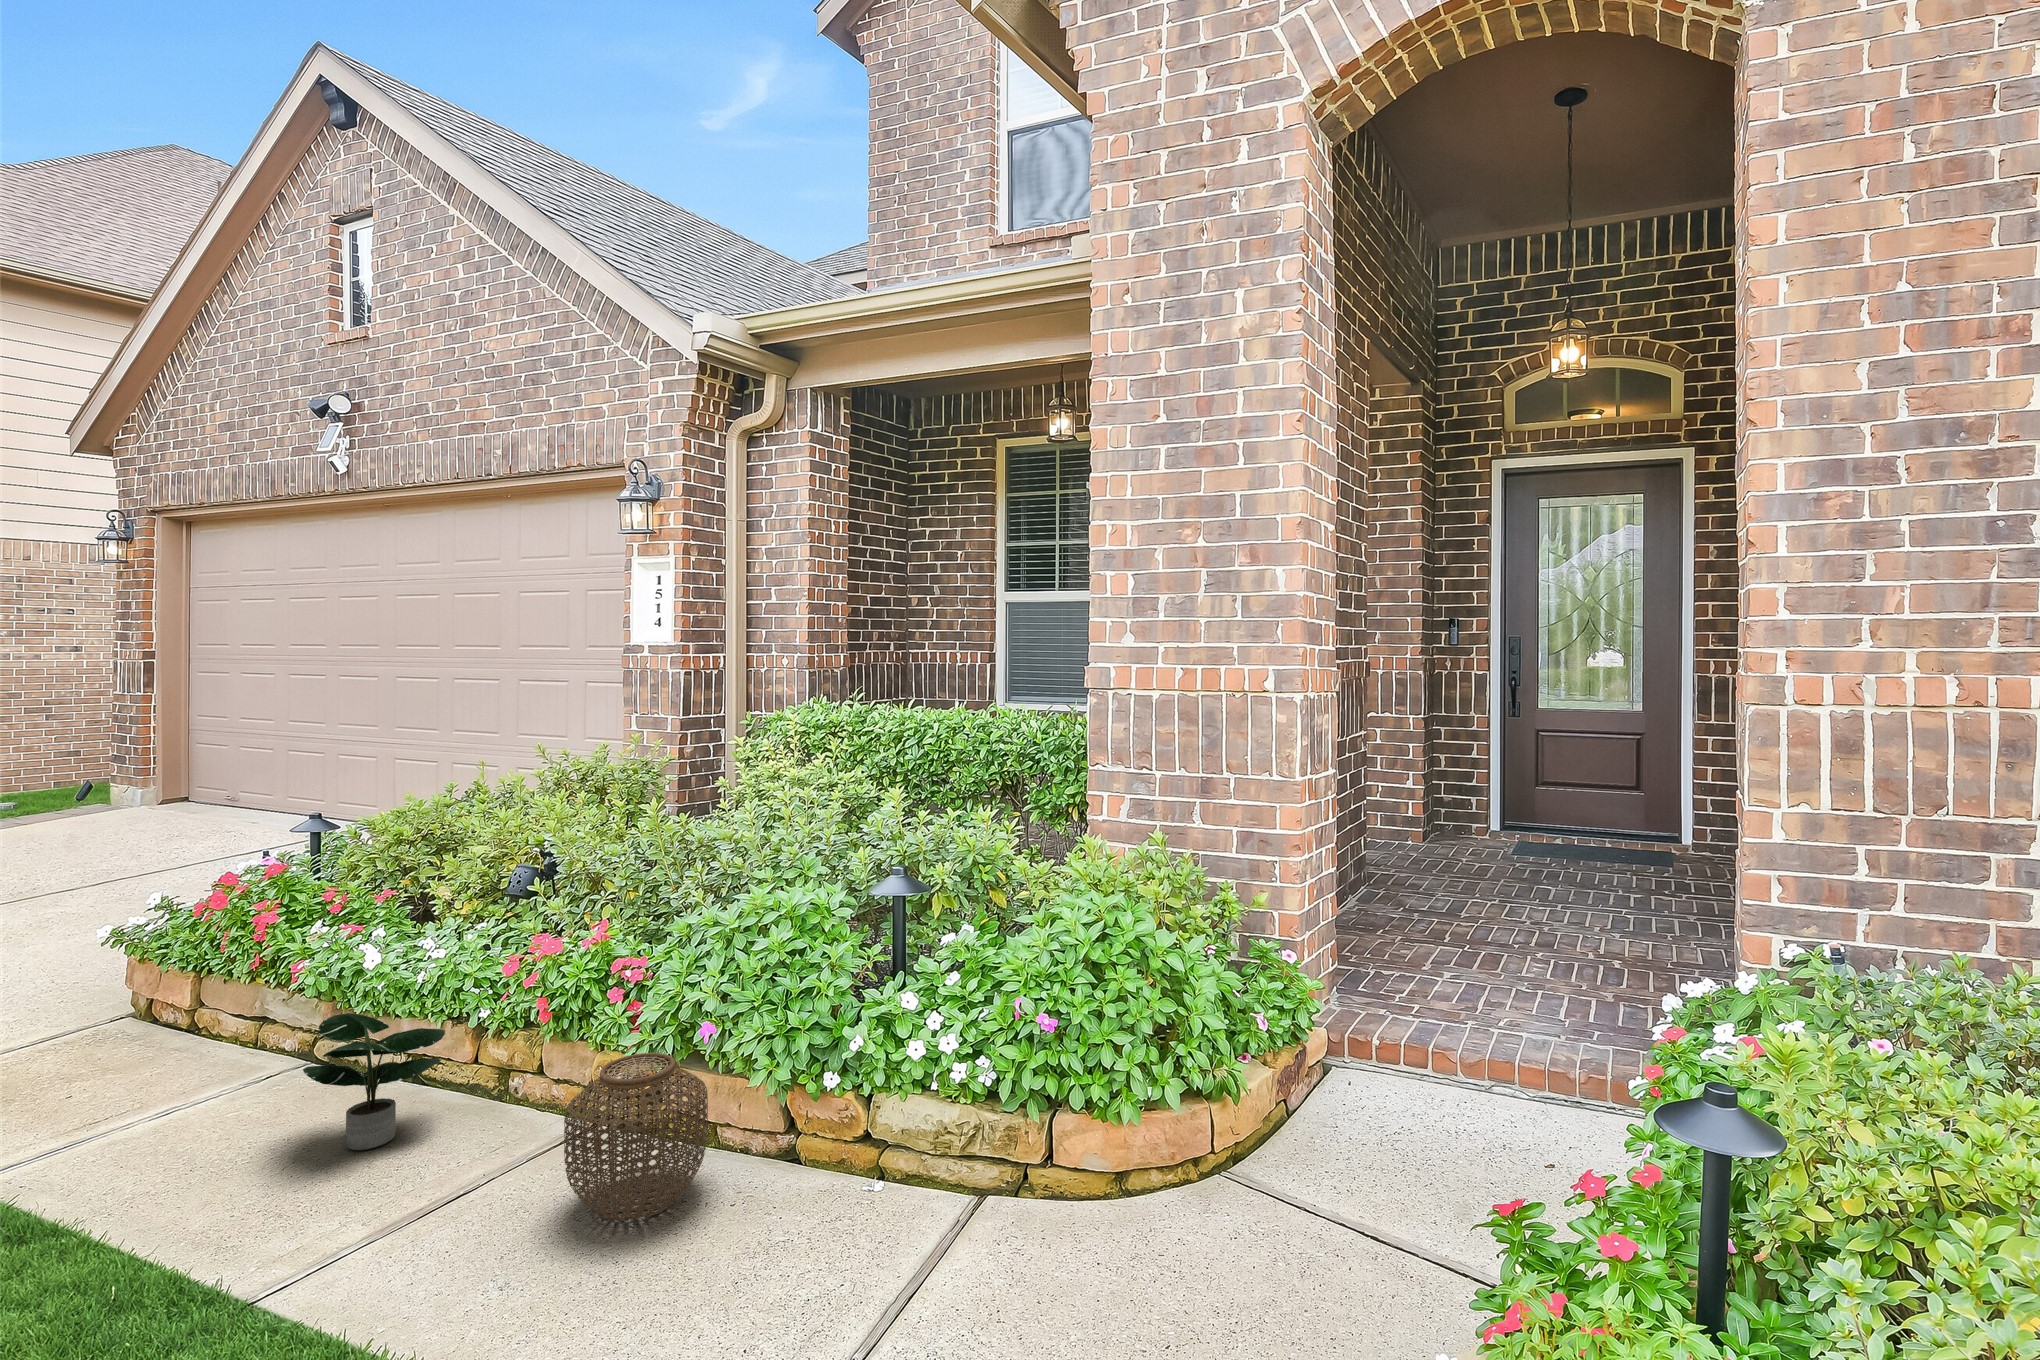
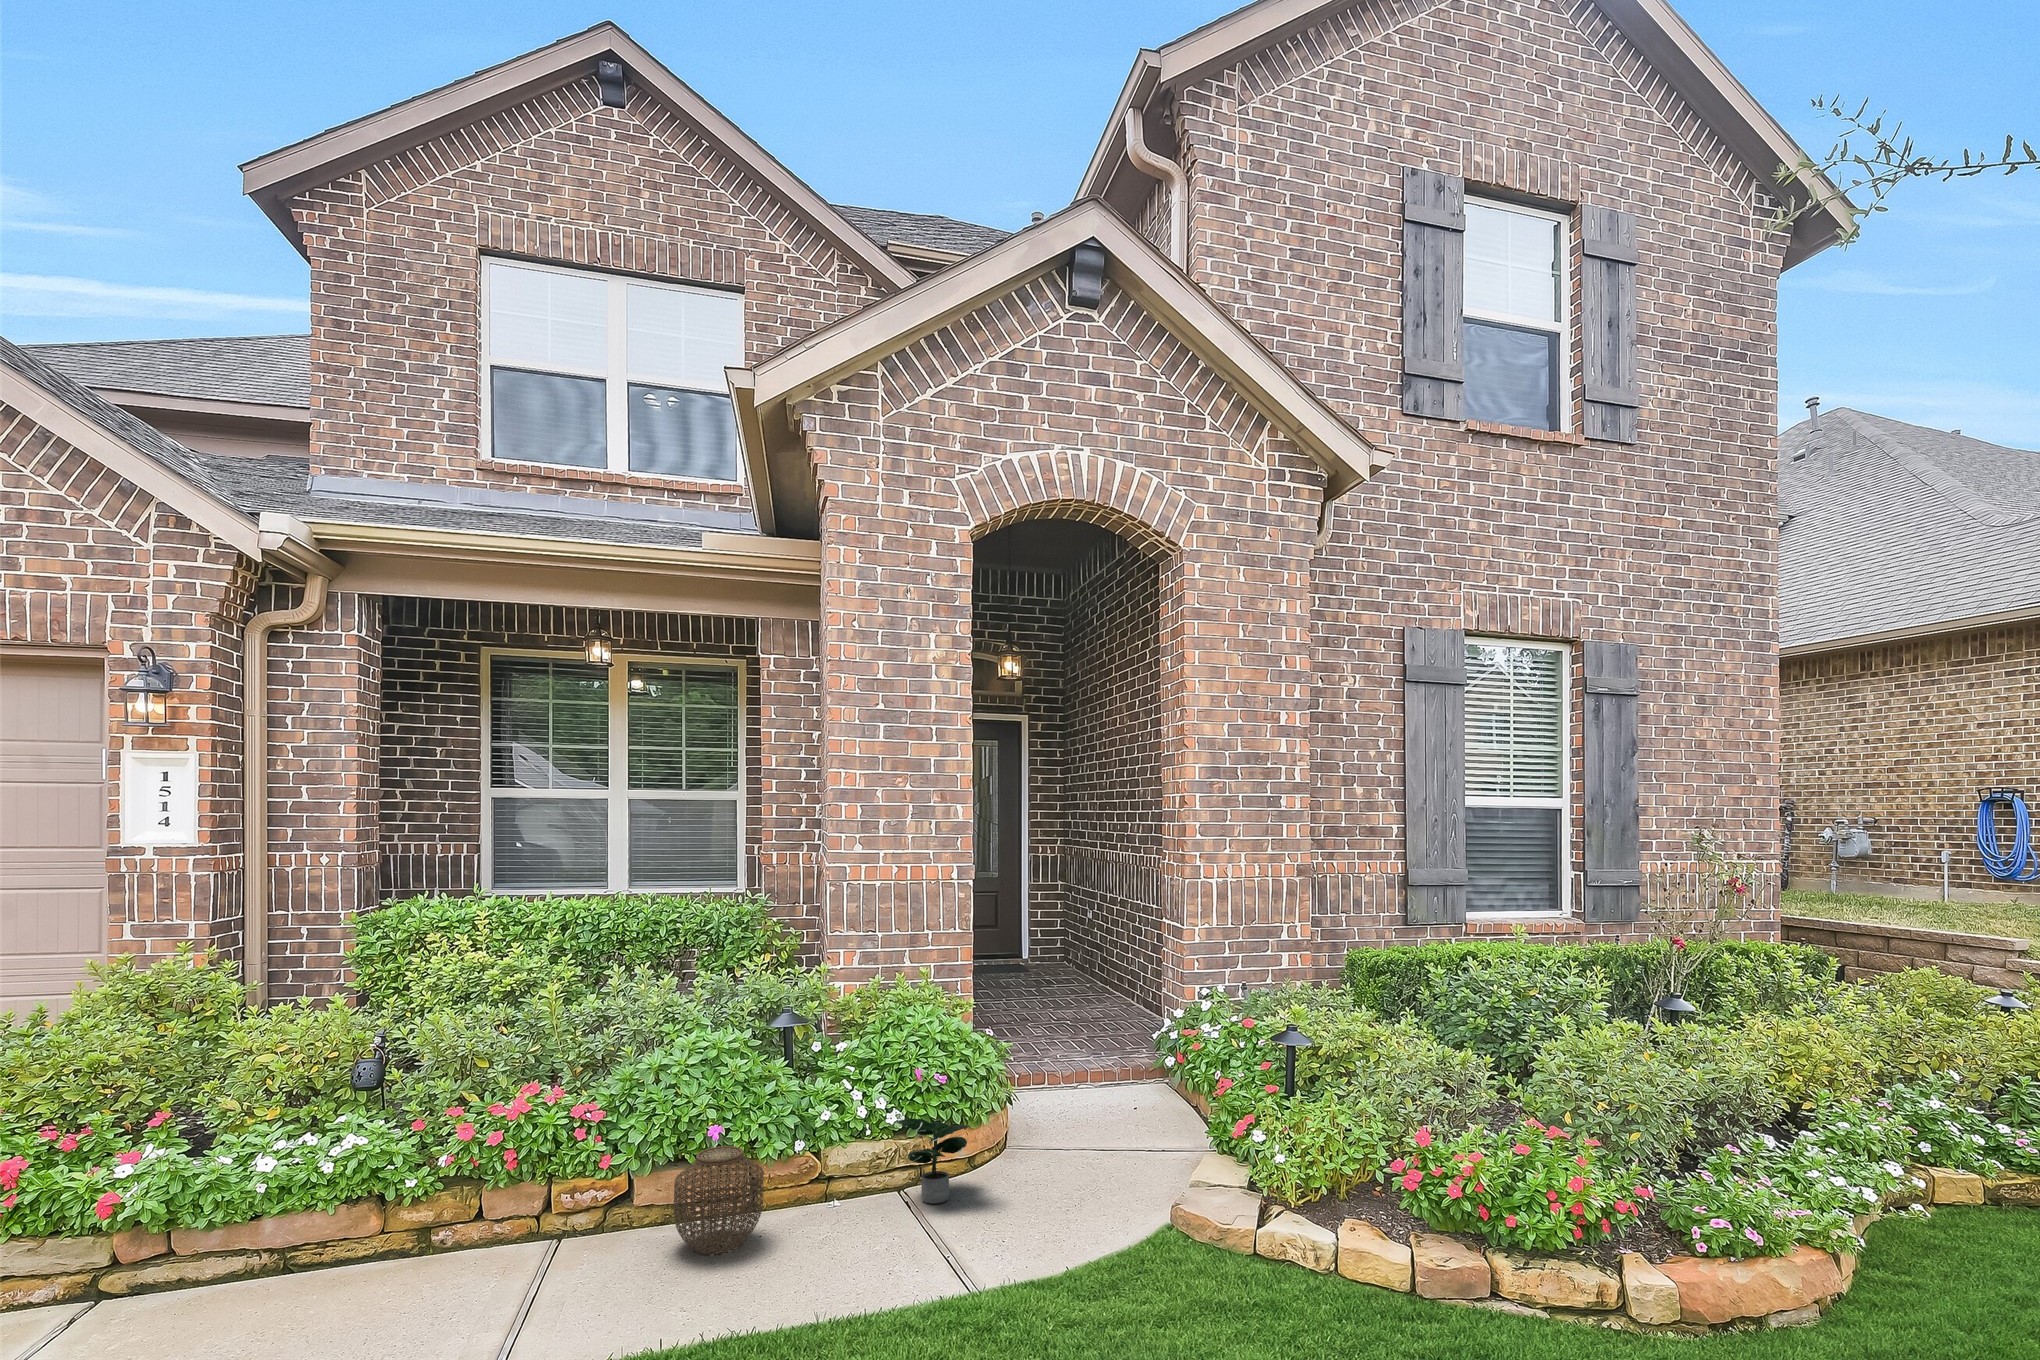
potted plant: present [303,1013,445,1150] -> present [898,1118,969,1204]

